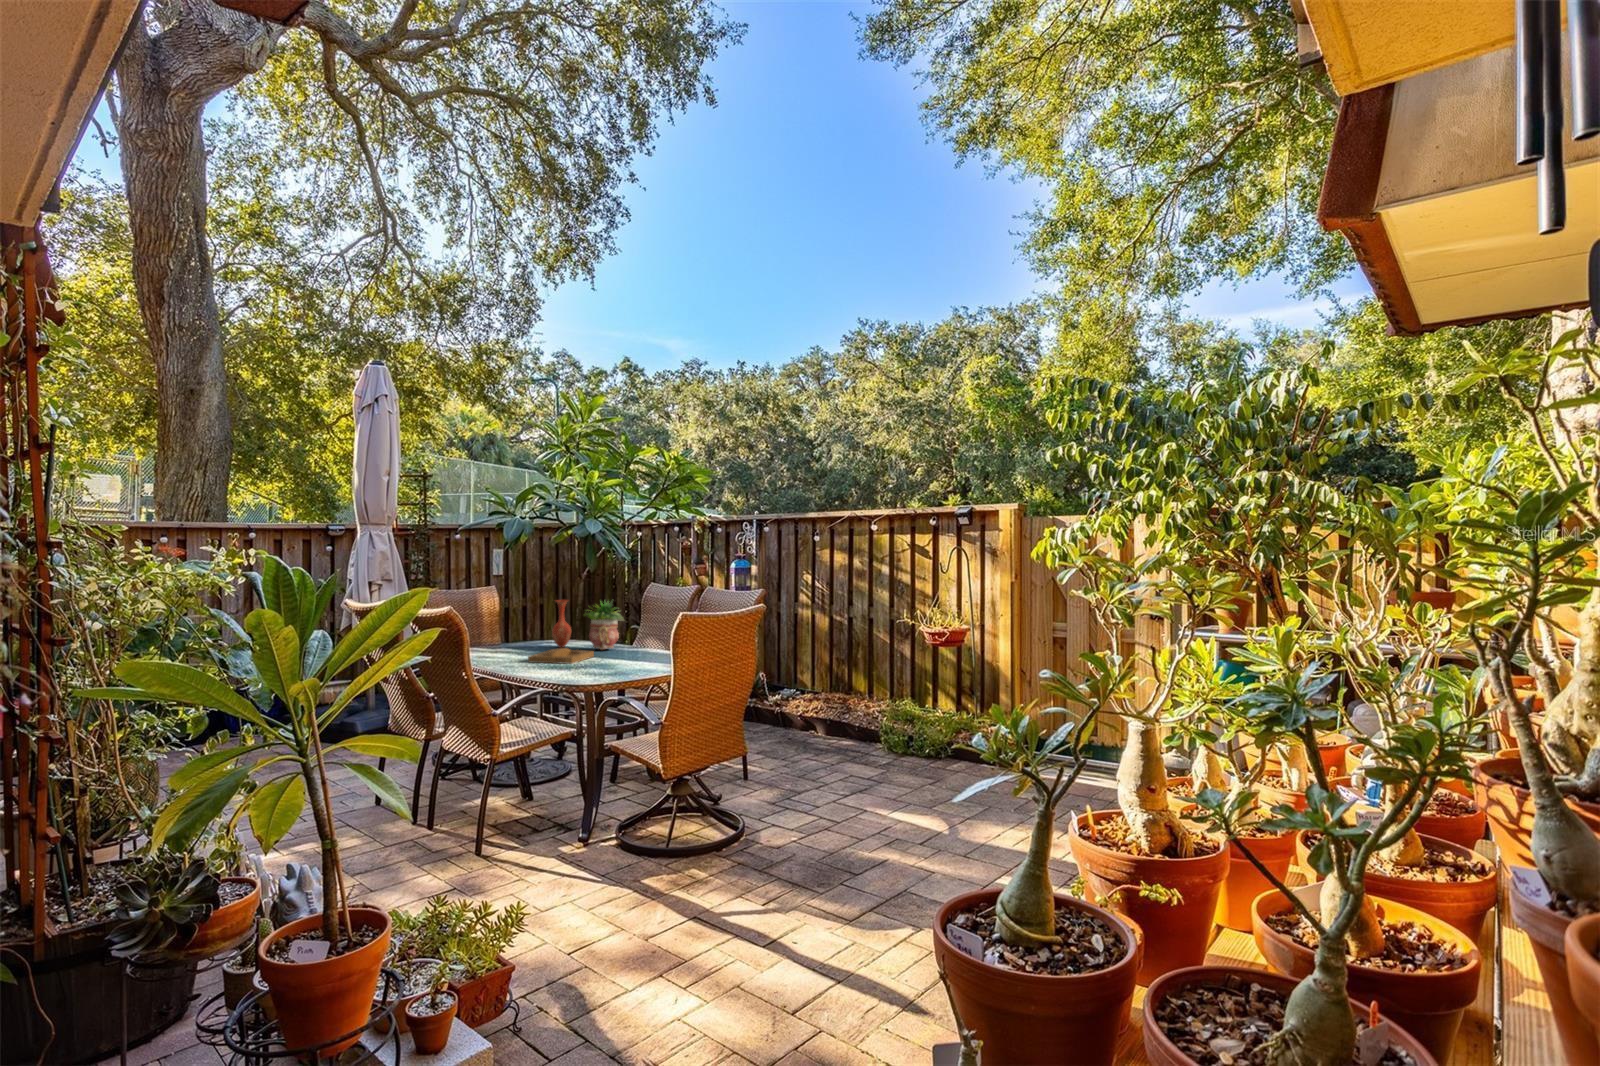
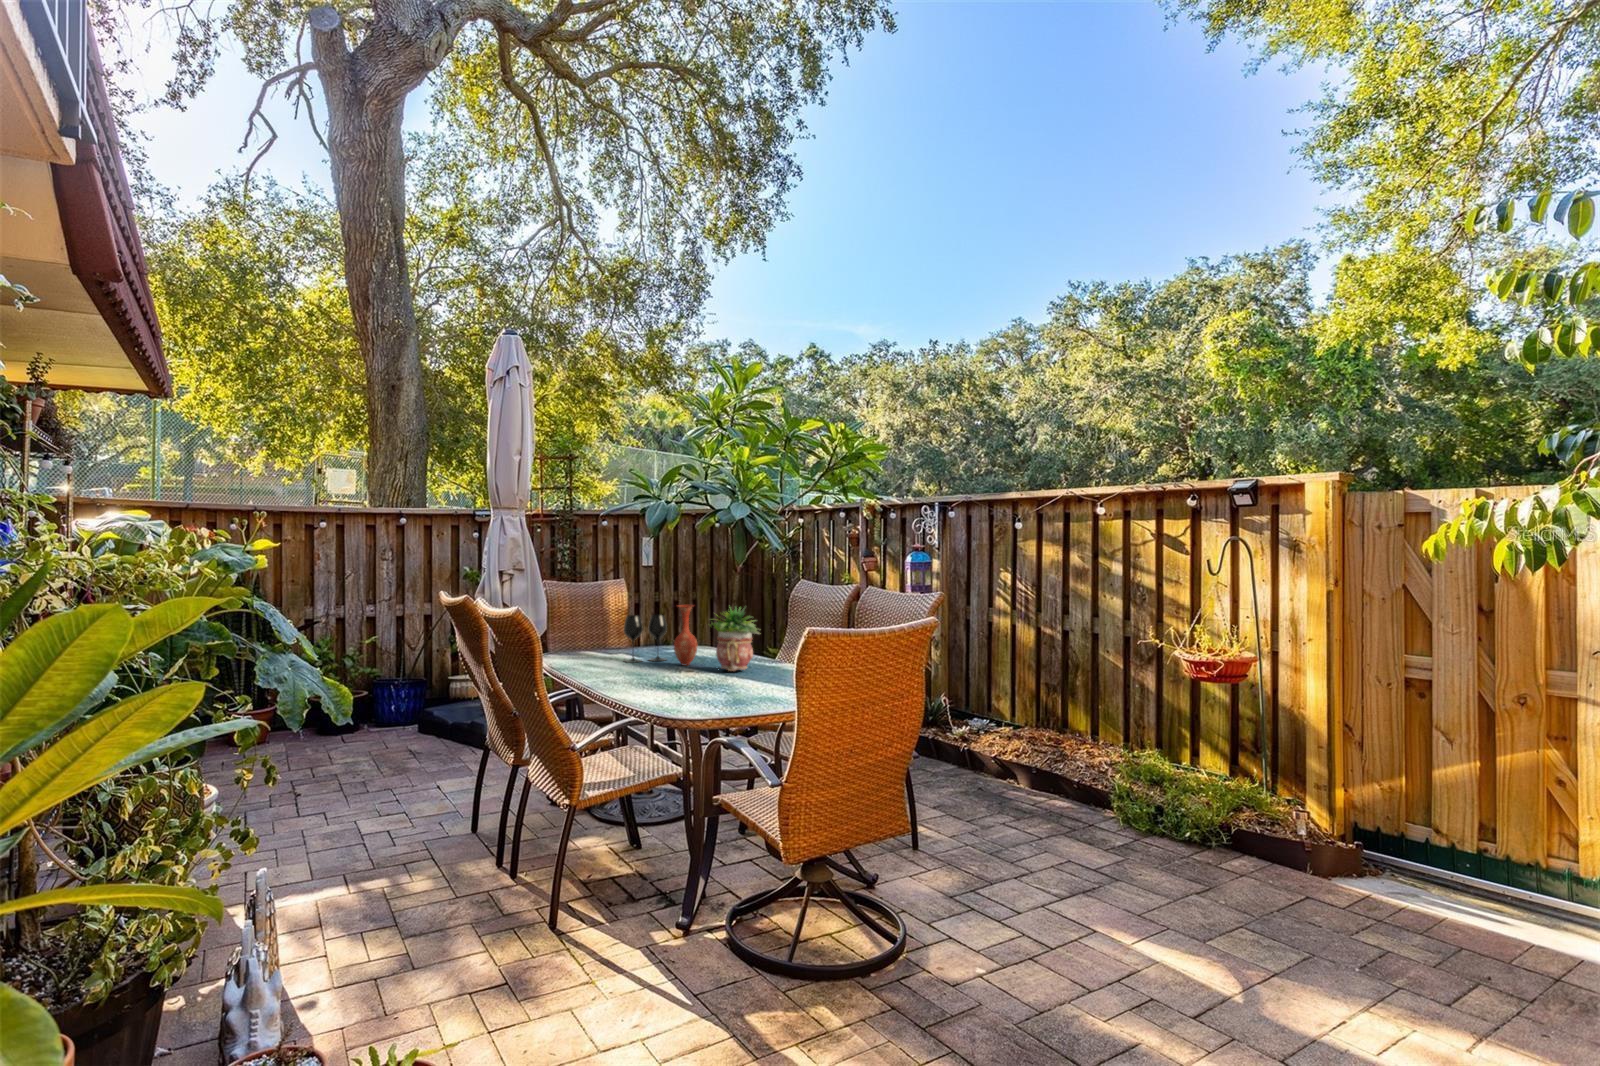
wine glass: none [507,608,544,647] -> present [624,614,667,663]
tray: present [528,648,594,664] -> none [628,670,715,693]

